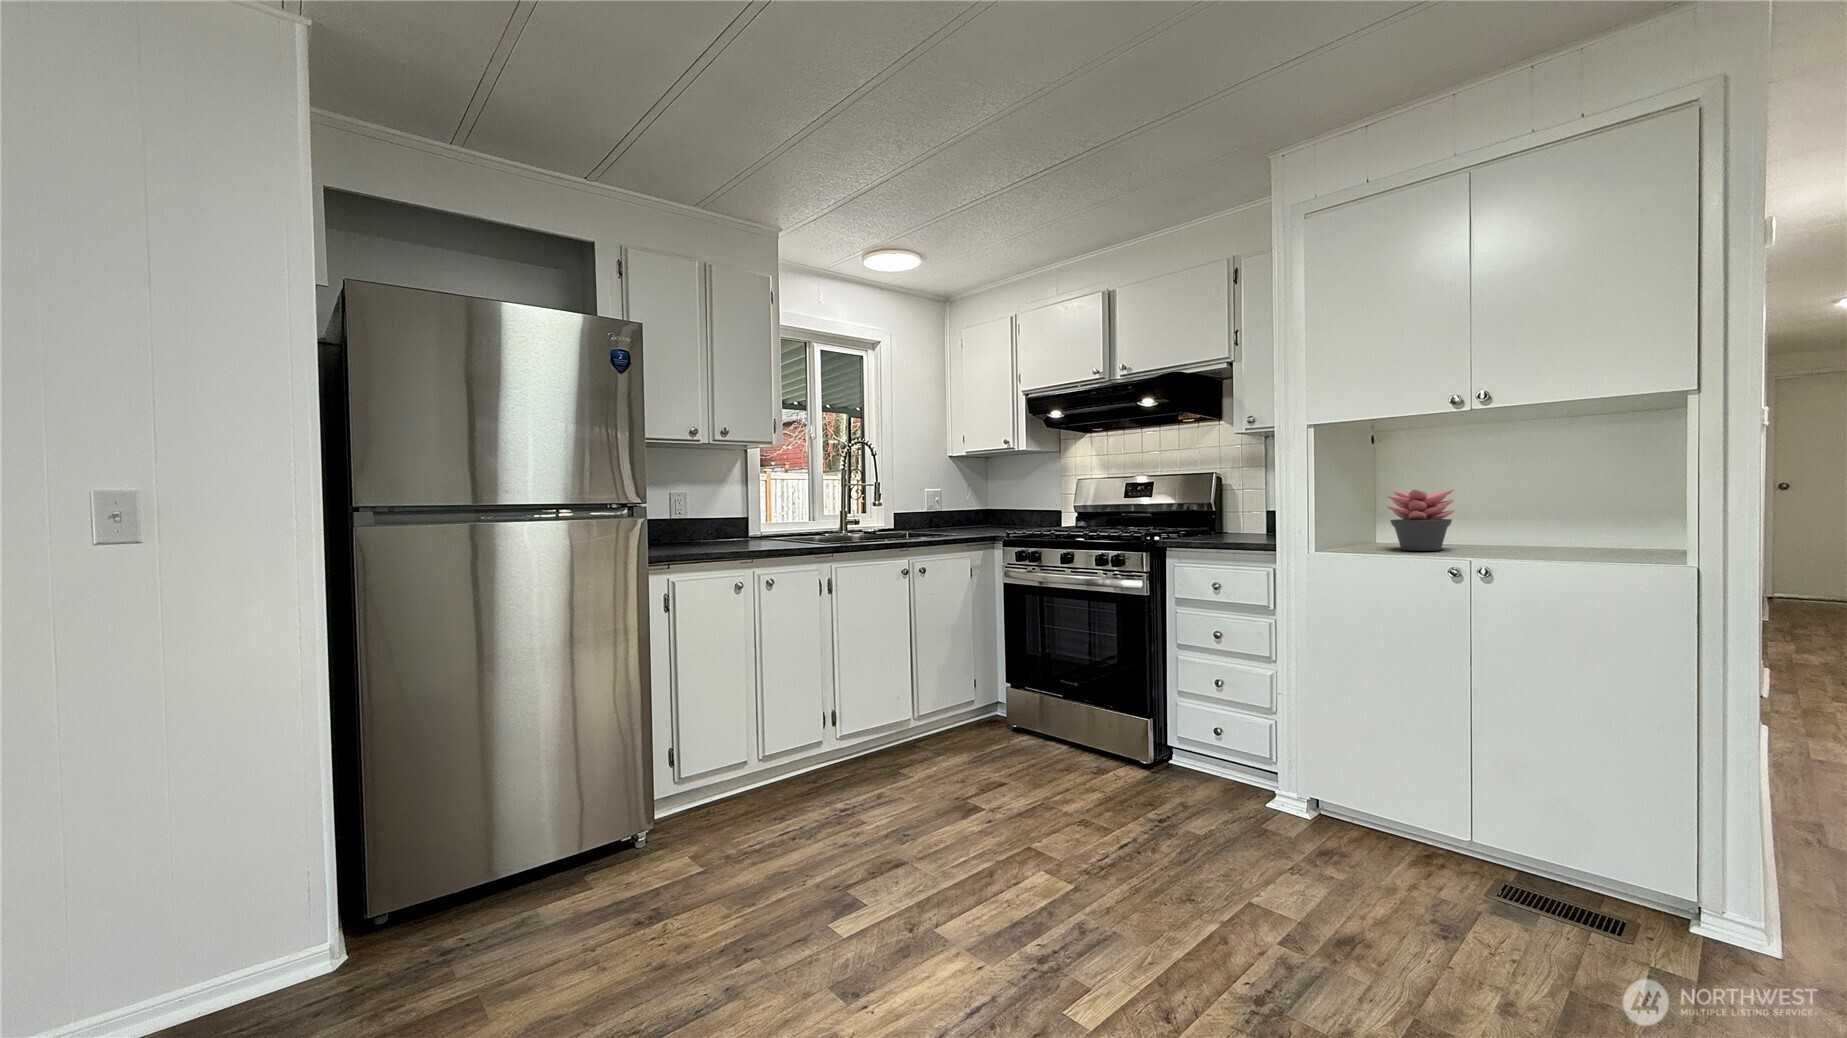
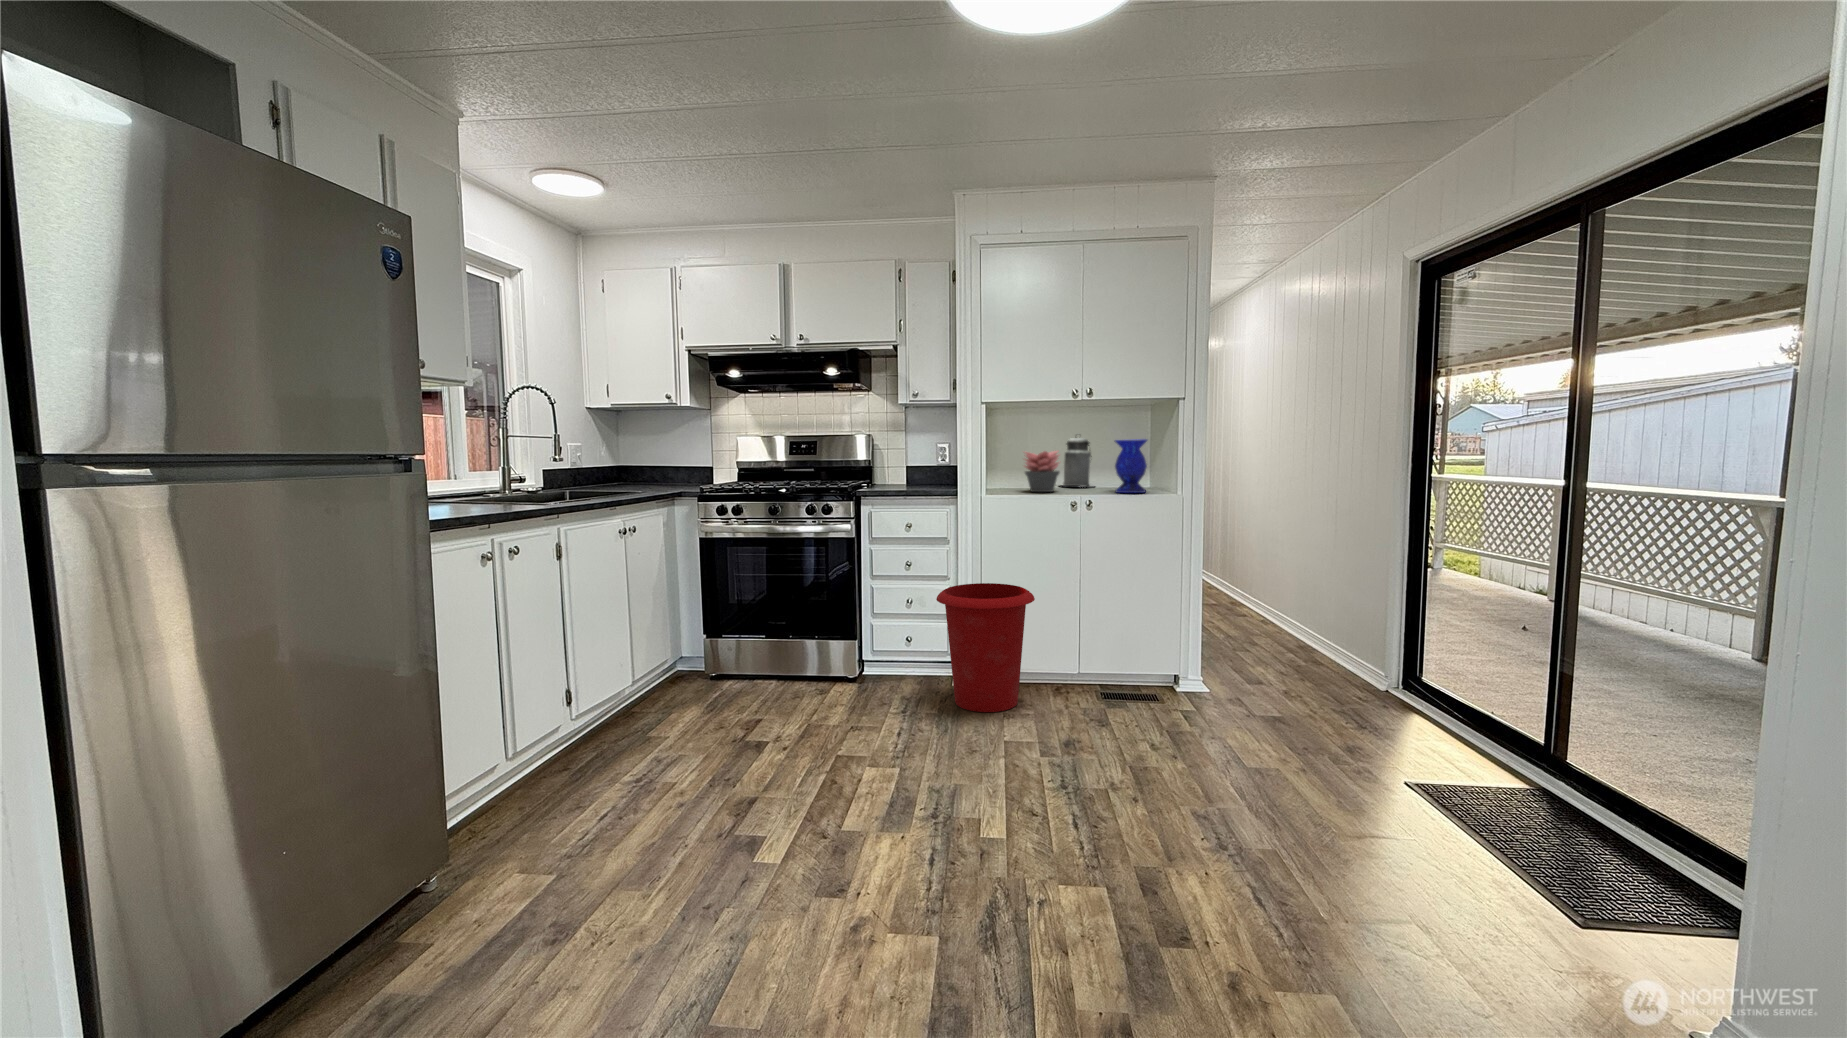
canister: none [1472,463,1543,545] -> present [1063,438,1094,487]
vase: none [1547,468,1618,558] -> present [1115,439,1147,493]
waste bin: none [1211,671,1360,858] -> present [936,583,1035,712]

